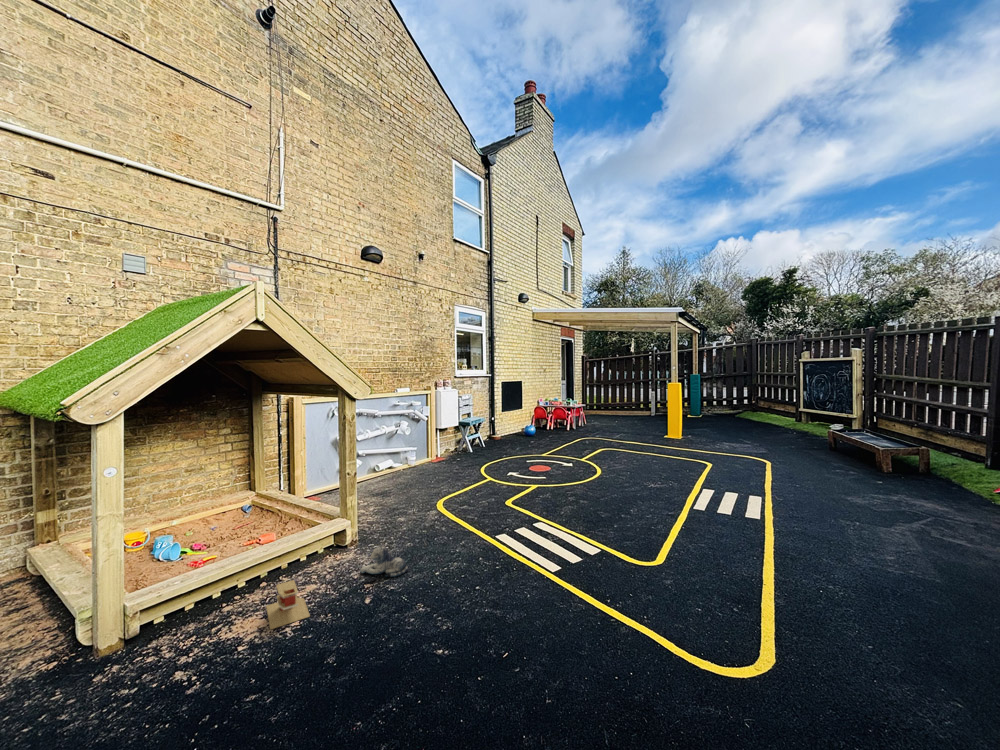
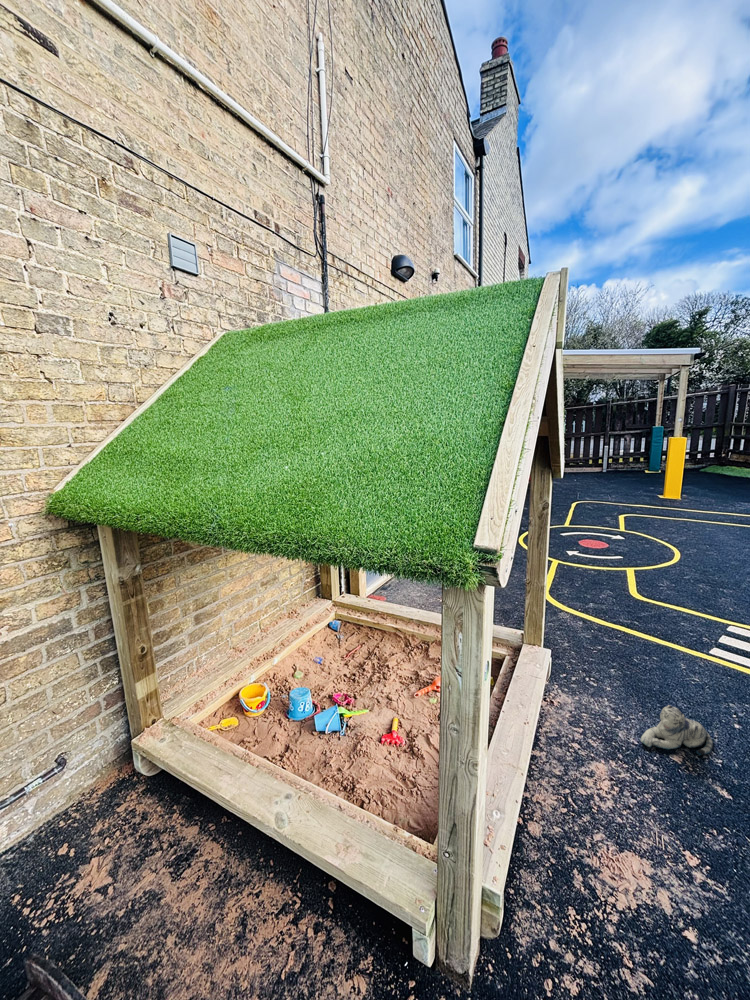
toy house: present [266,580,310,629] -> none [592,790,703,902]

